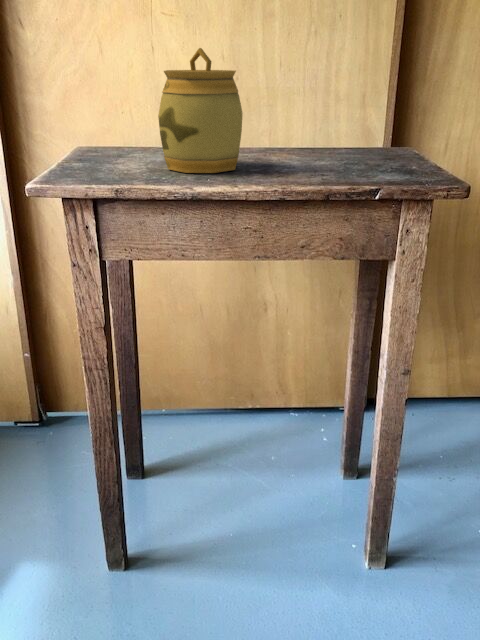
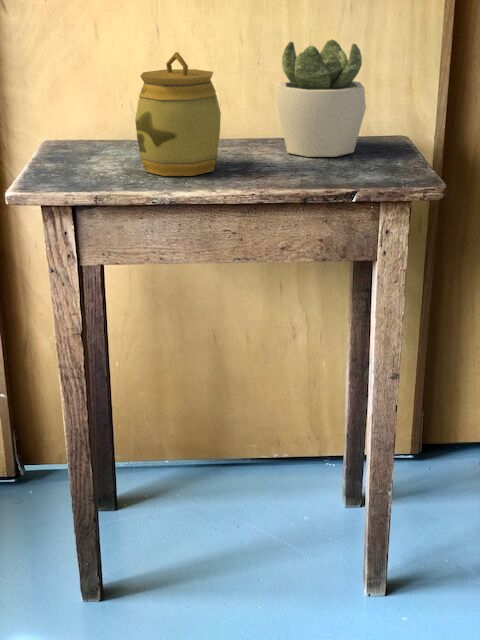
succulent plant: none [295,49,381,161] -> present [277,40,366,157]

